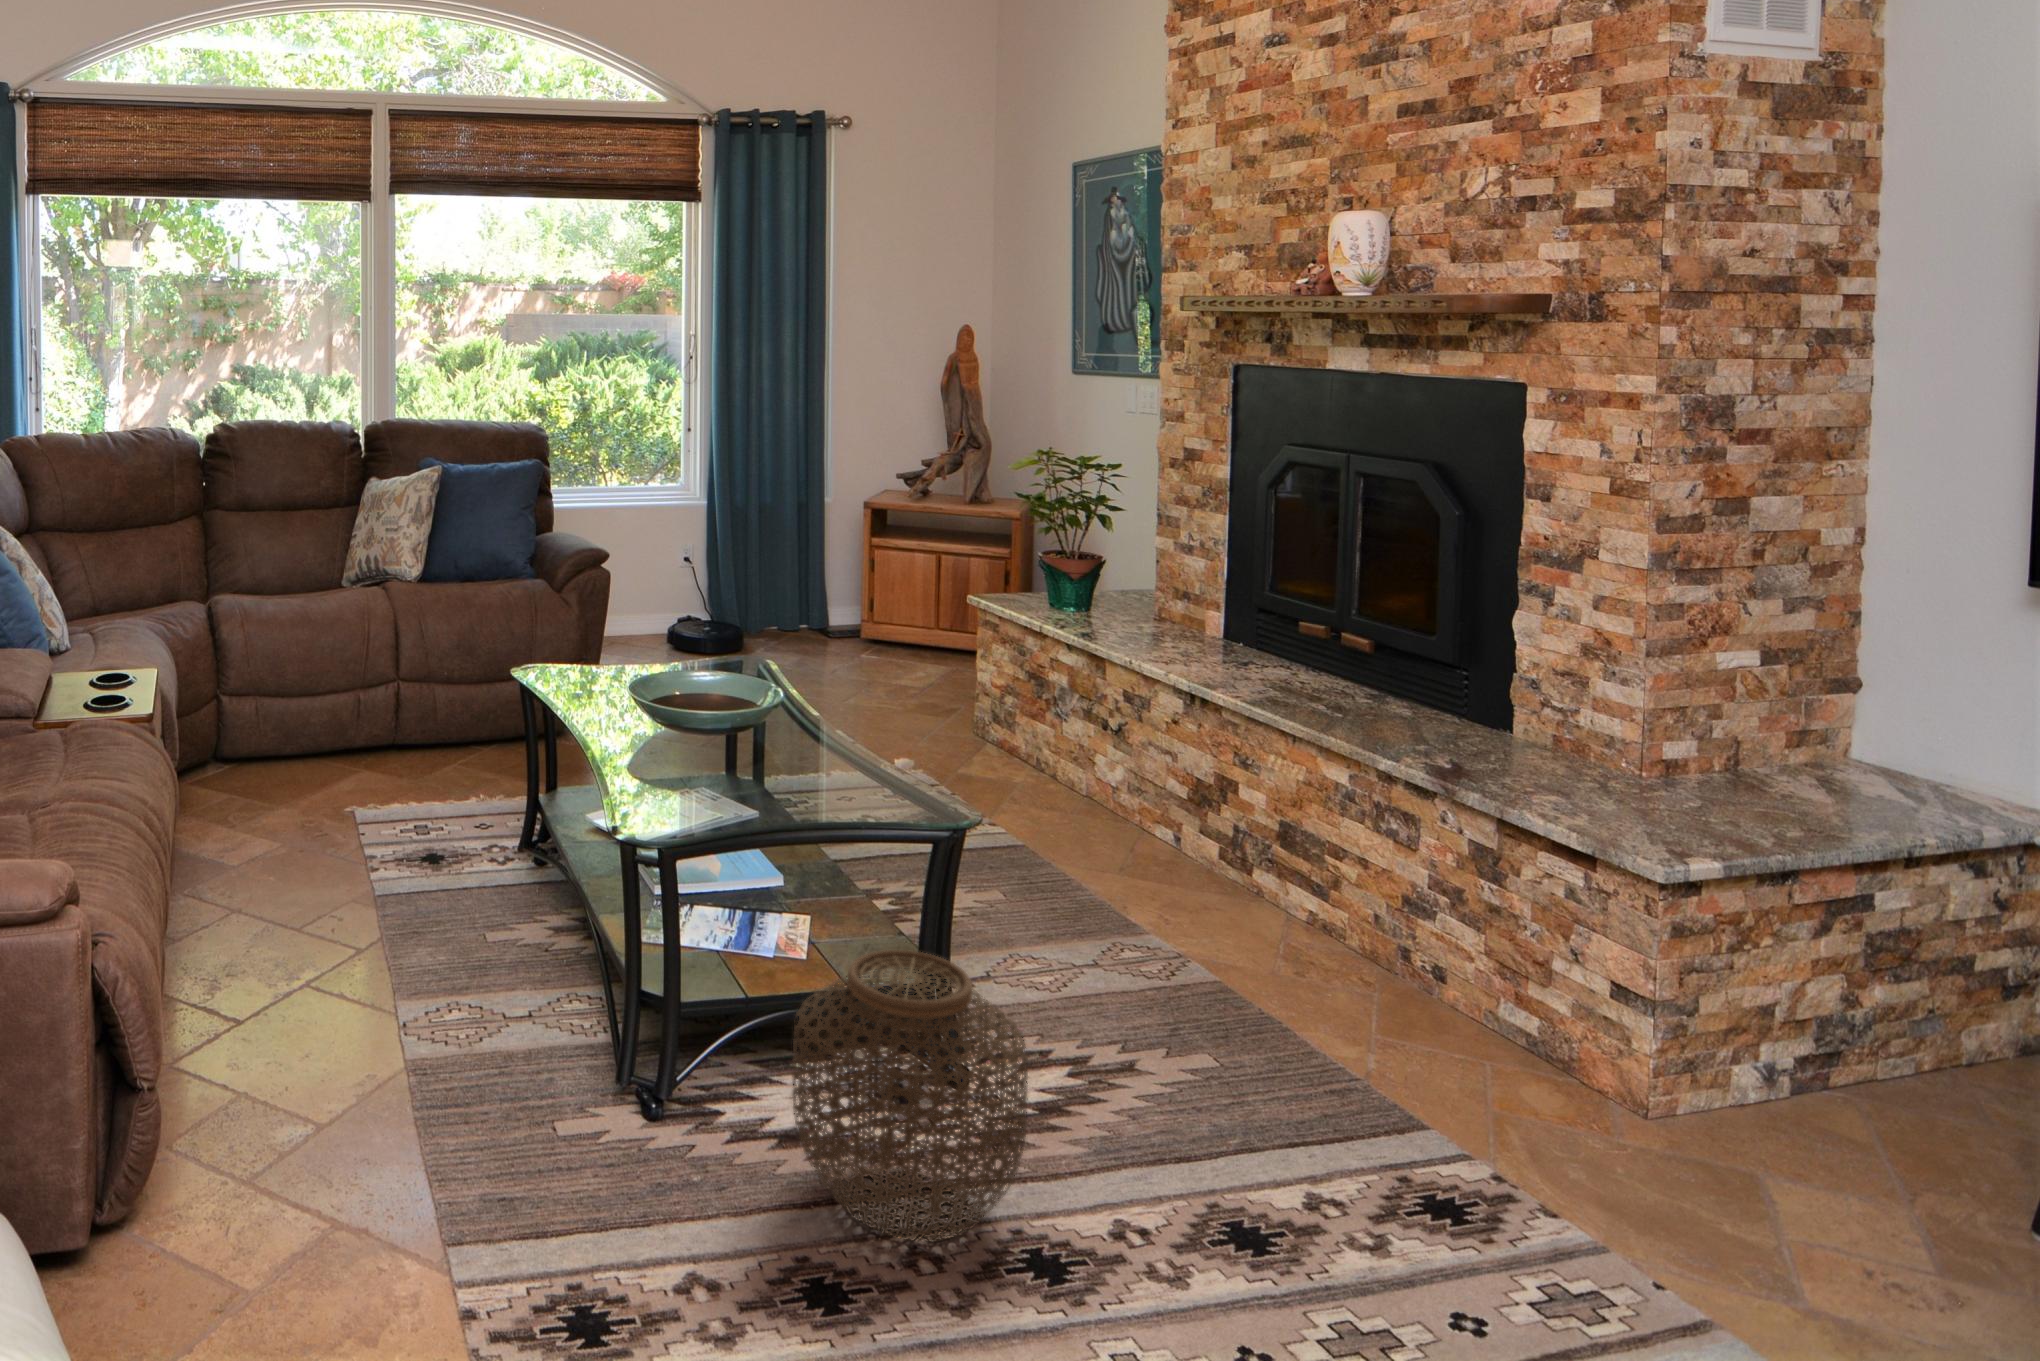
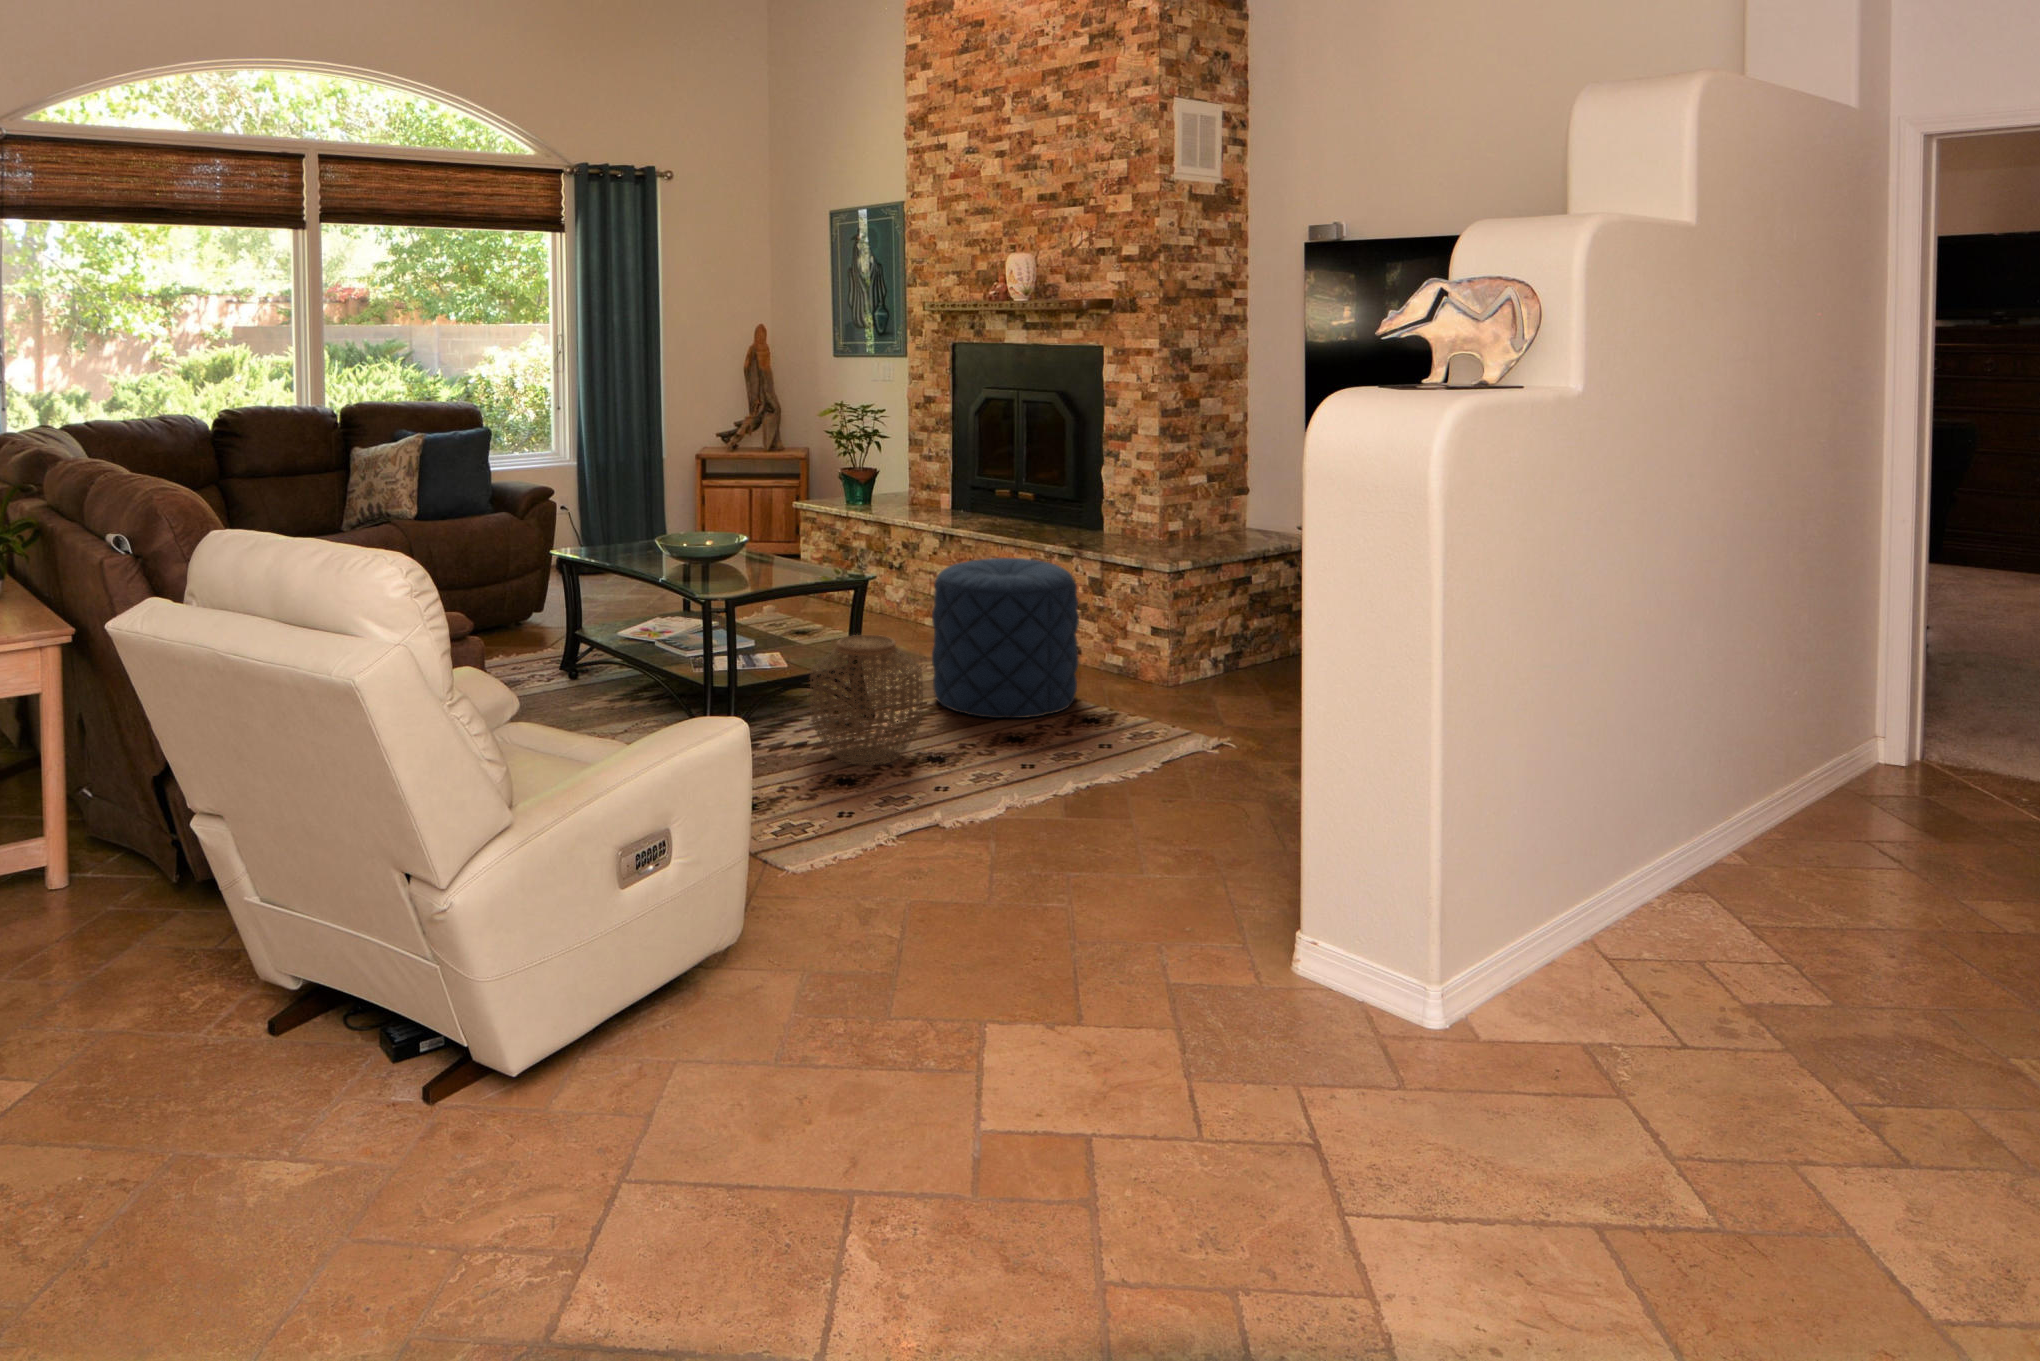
pouf: none [1103,789,1429,1159] -> present [932,558,1079,718]

